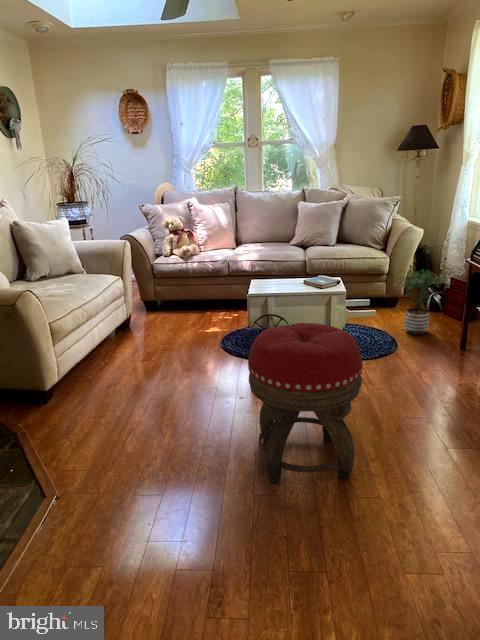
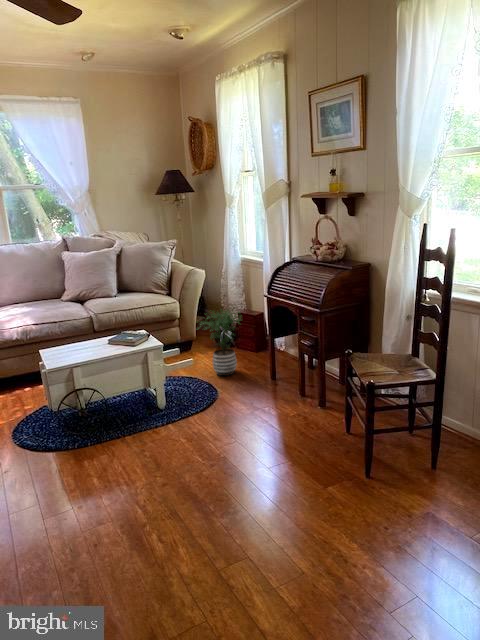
footstool: present [248,323,362,483] -> none [119,387,261,596]

